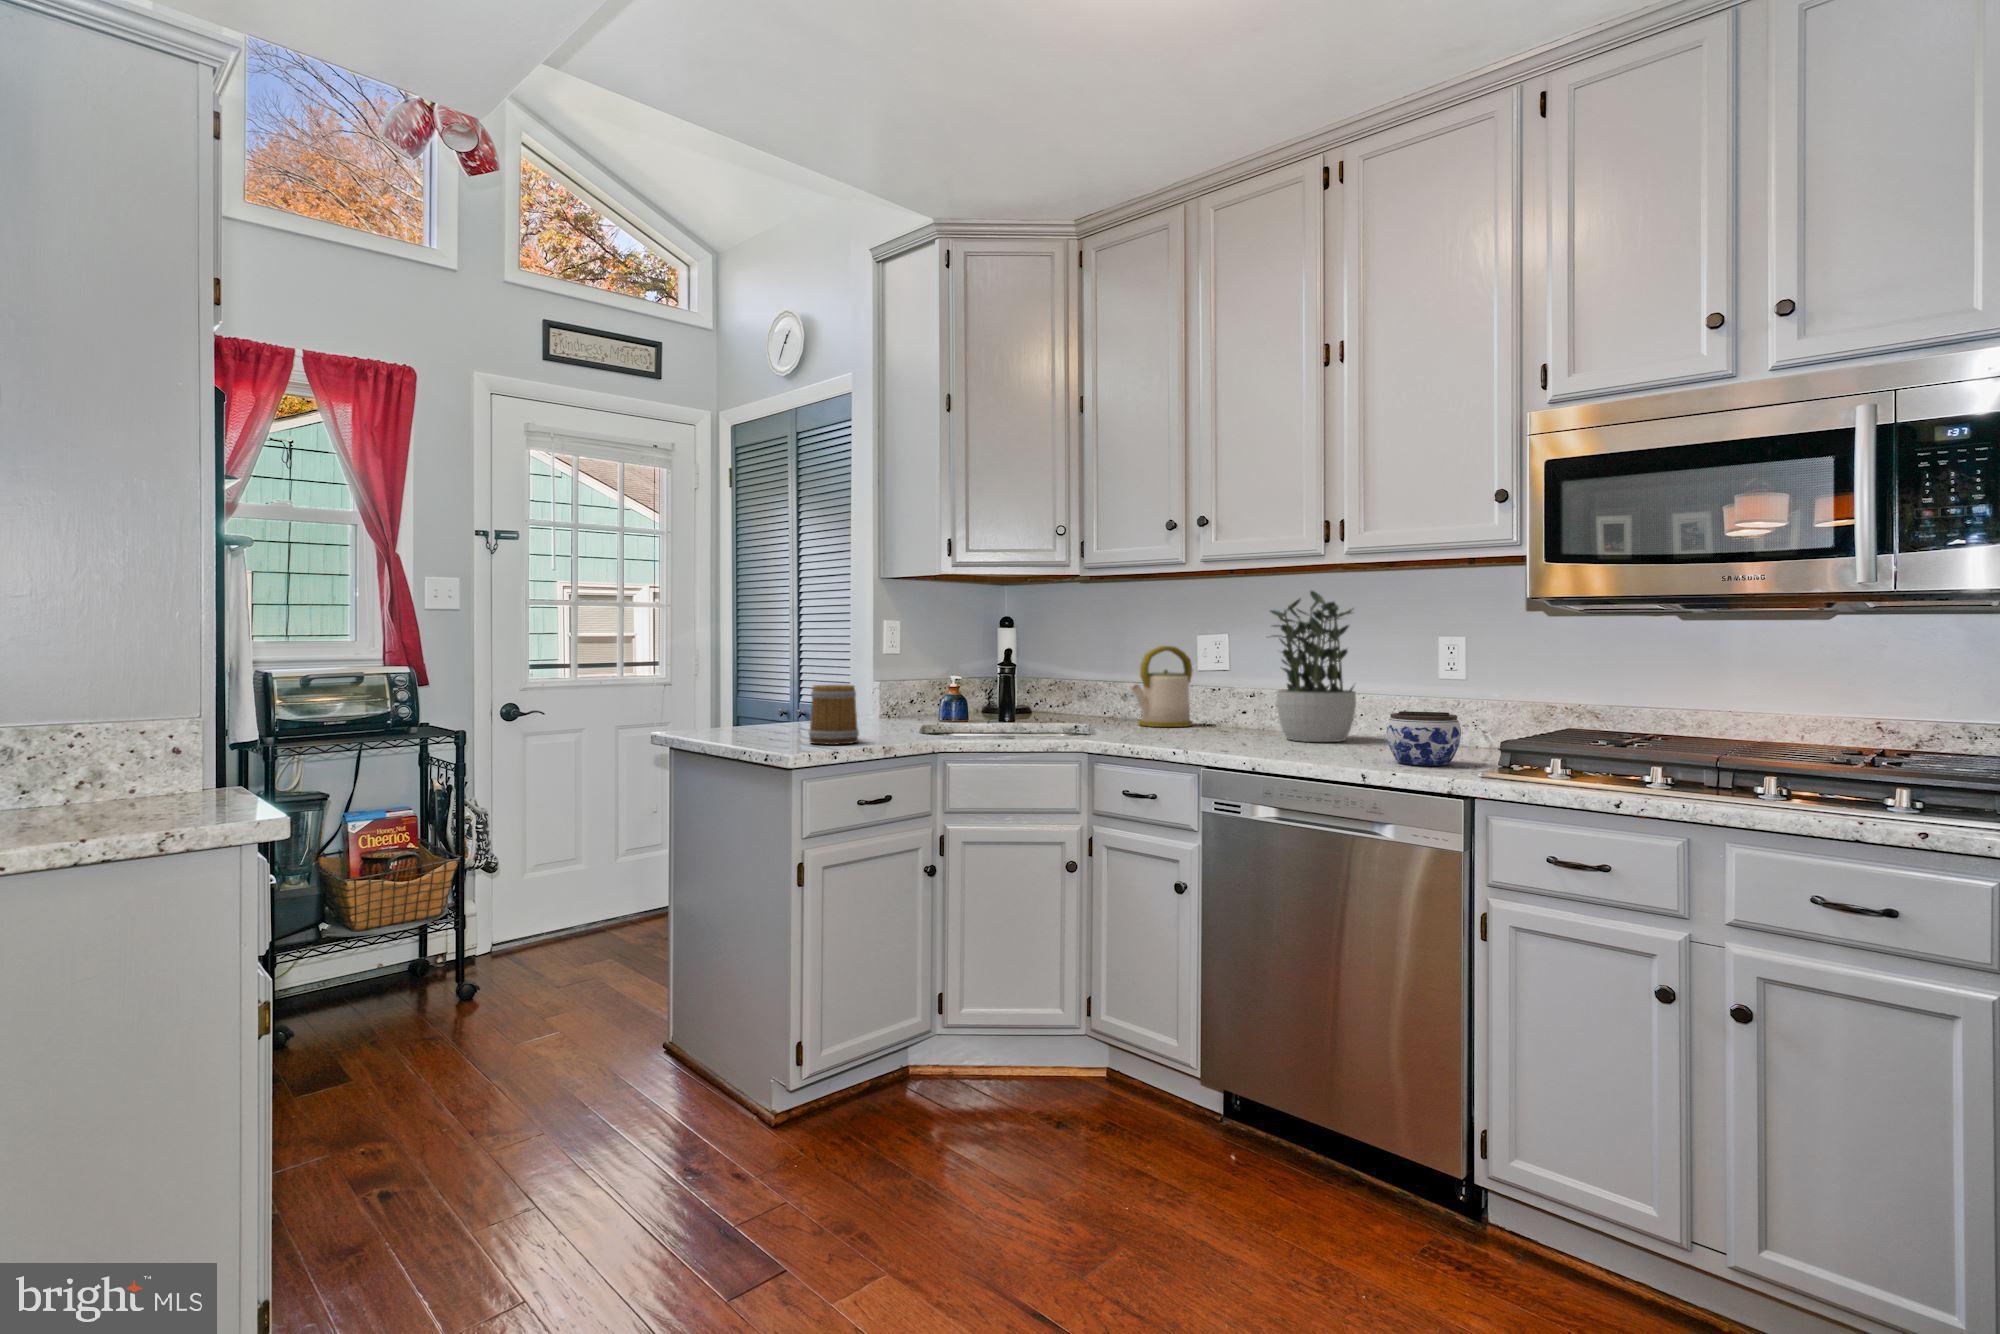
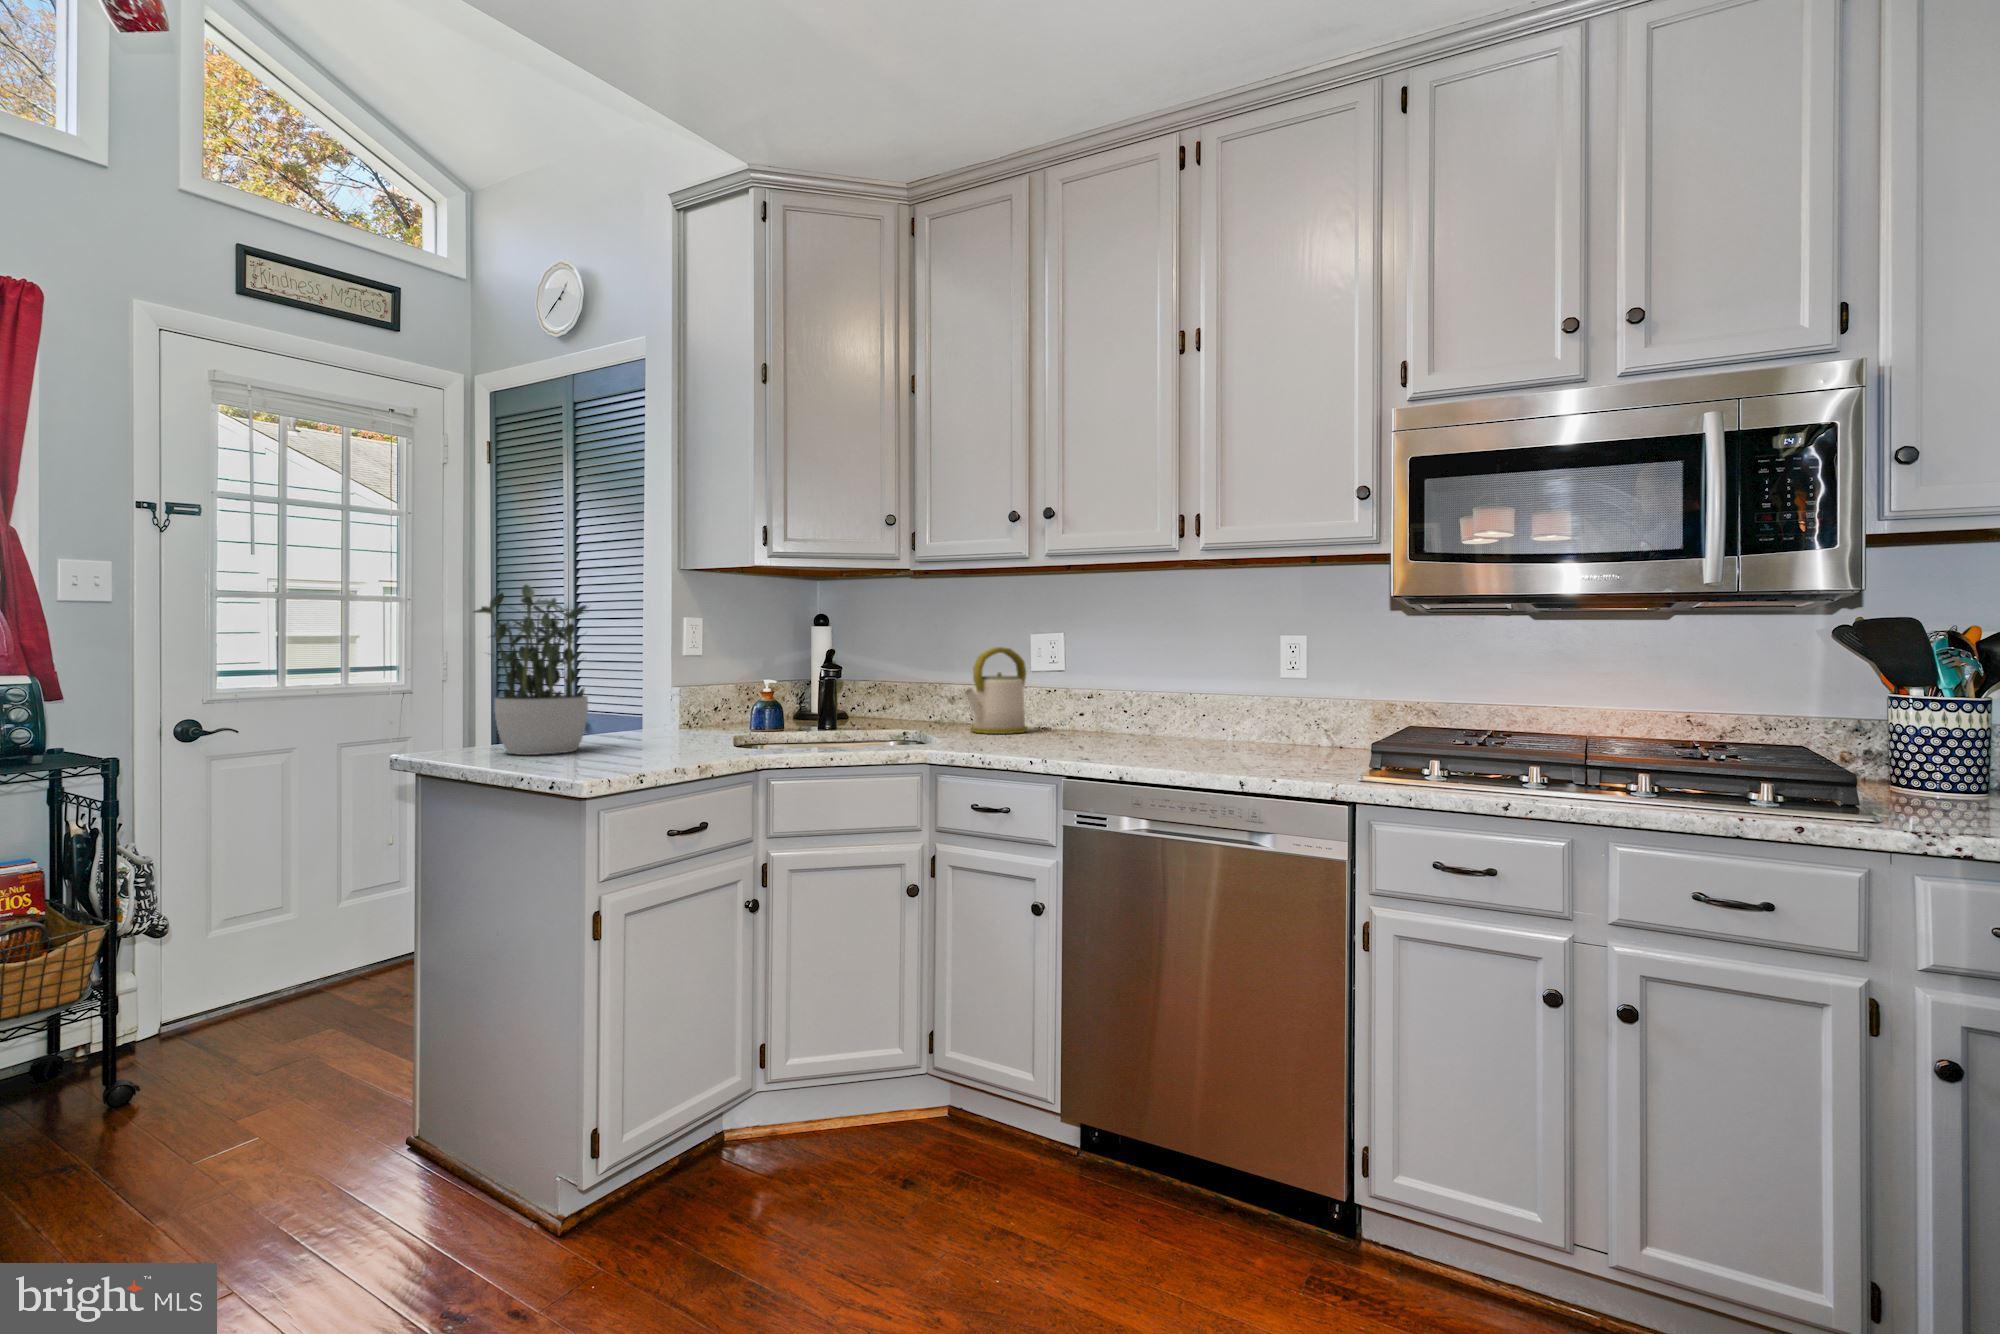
potted plant: present [1271,591,1356,742] -> present [474,585,588,755]
mug: present [809,685,859,745] -> none [602,692,666,764]
jar: present [1386,711,1461,766] -> none [1258,714,1332,770]

